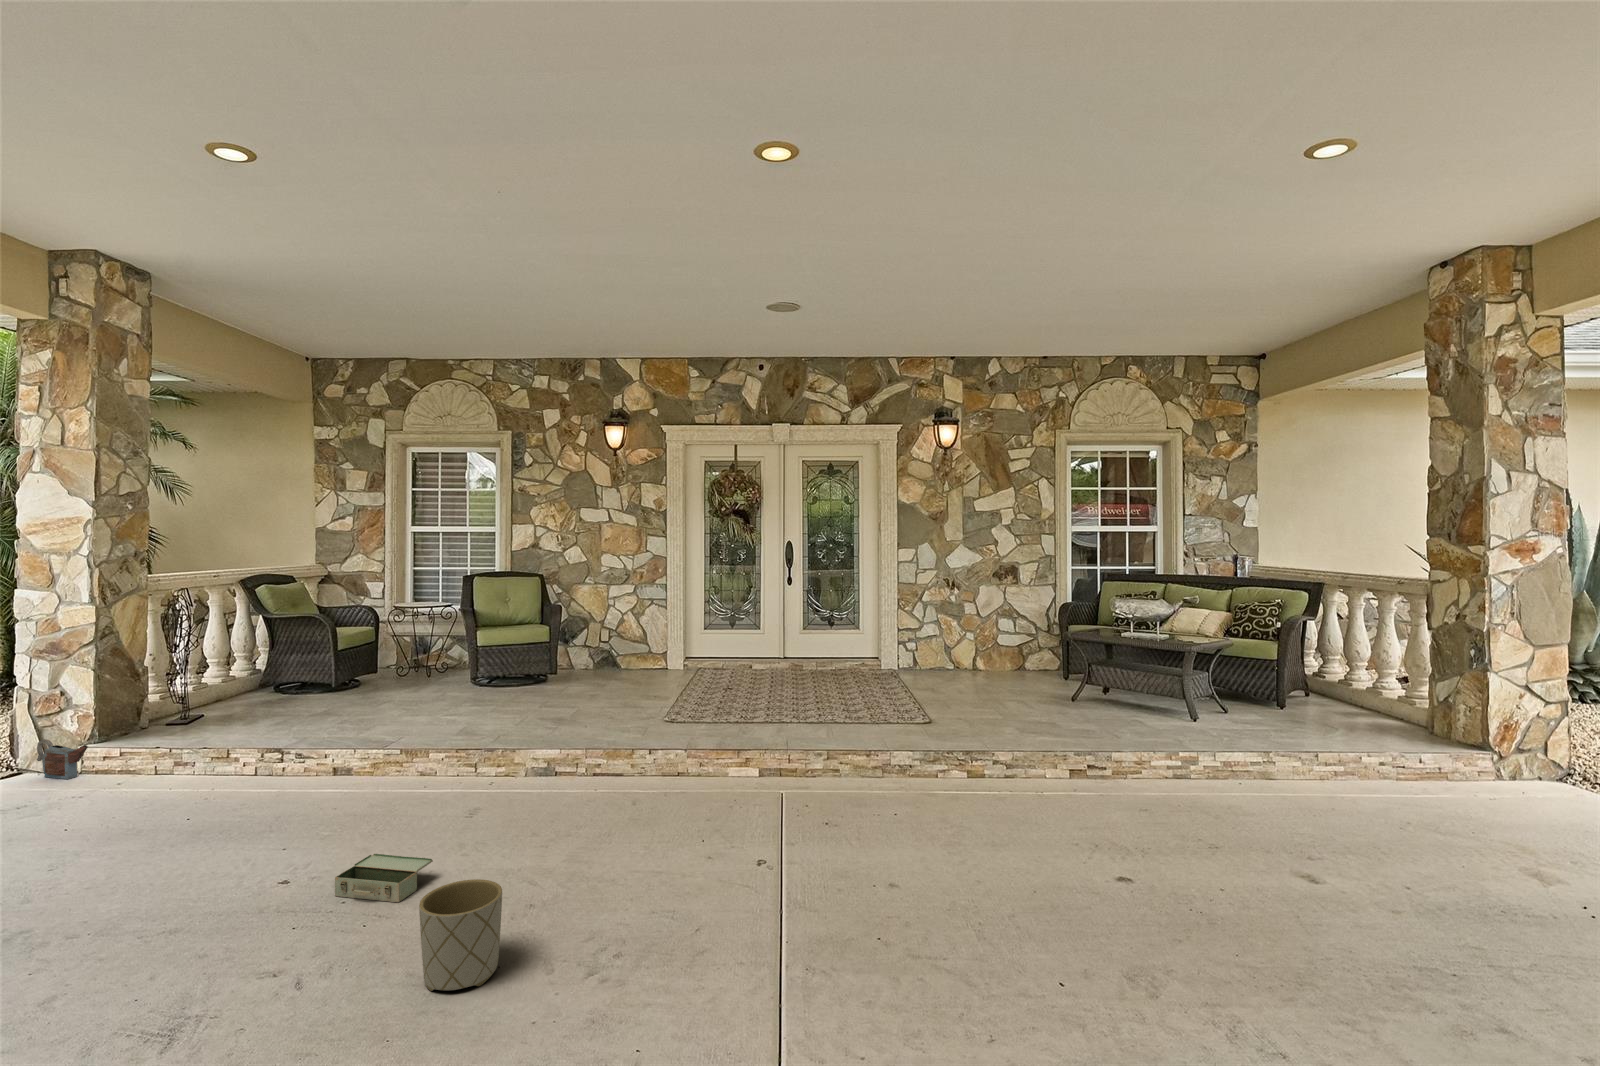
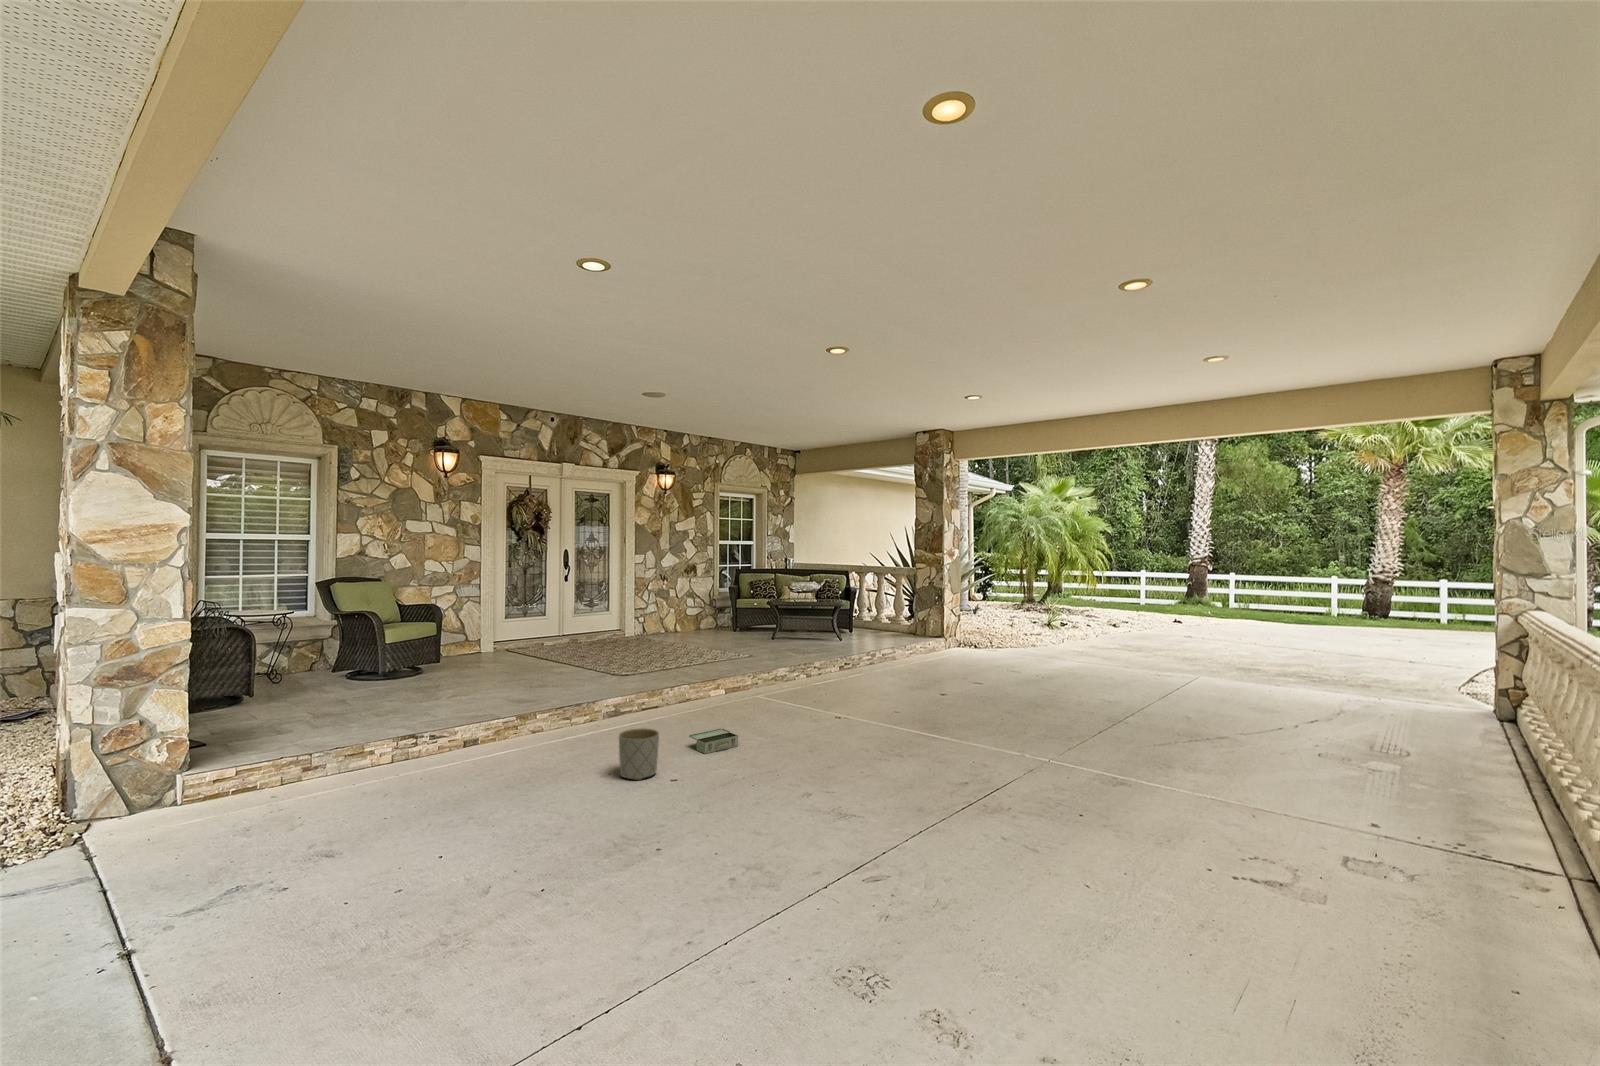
watering can: present [37,739,88,779] -> none [125,767,223,817]
planter: present [419,879,502,991] -> present [619,728,659,780]

